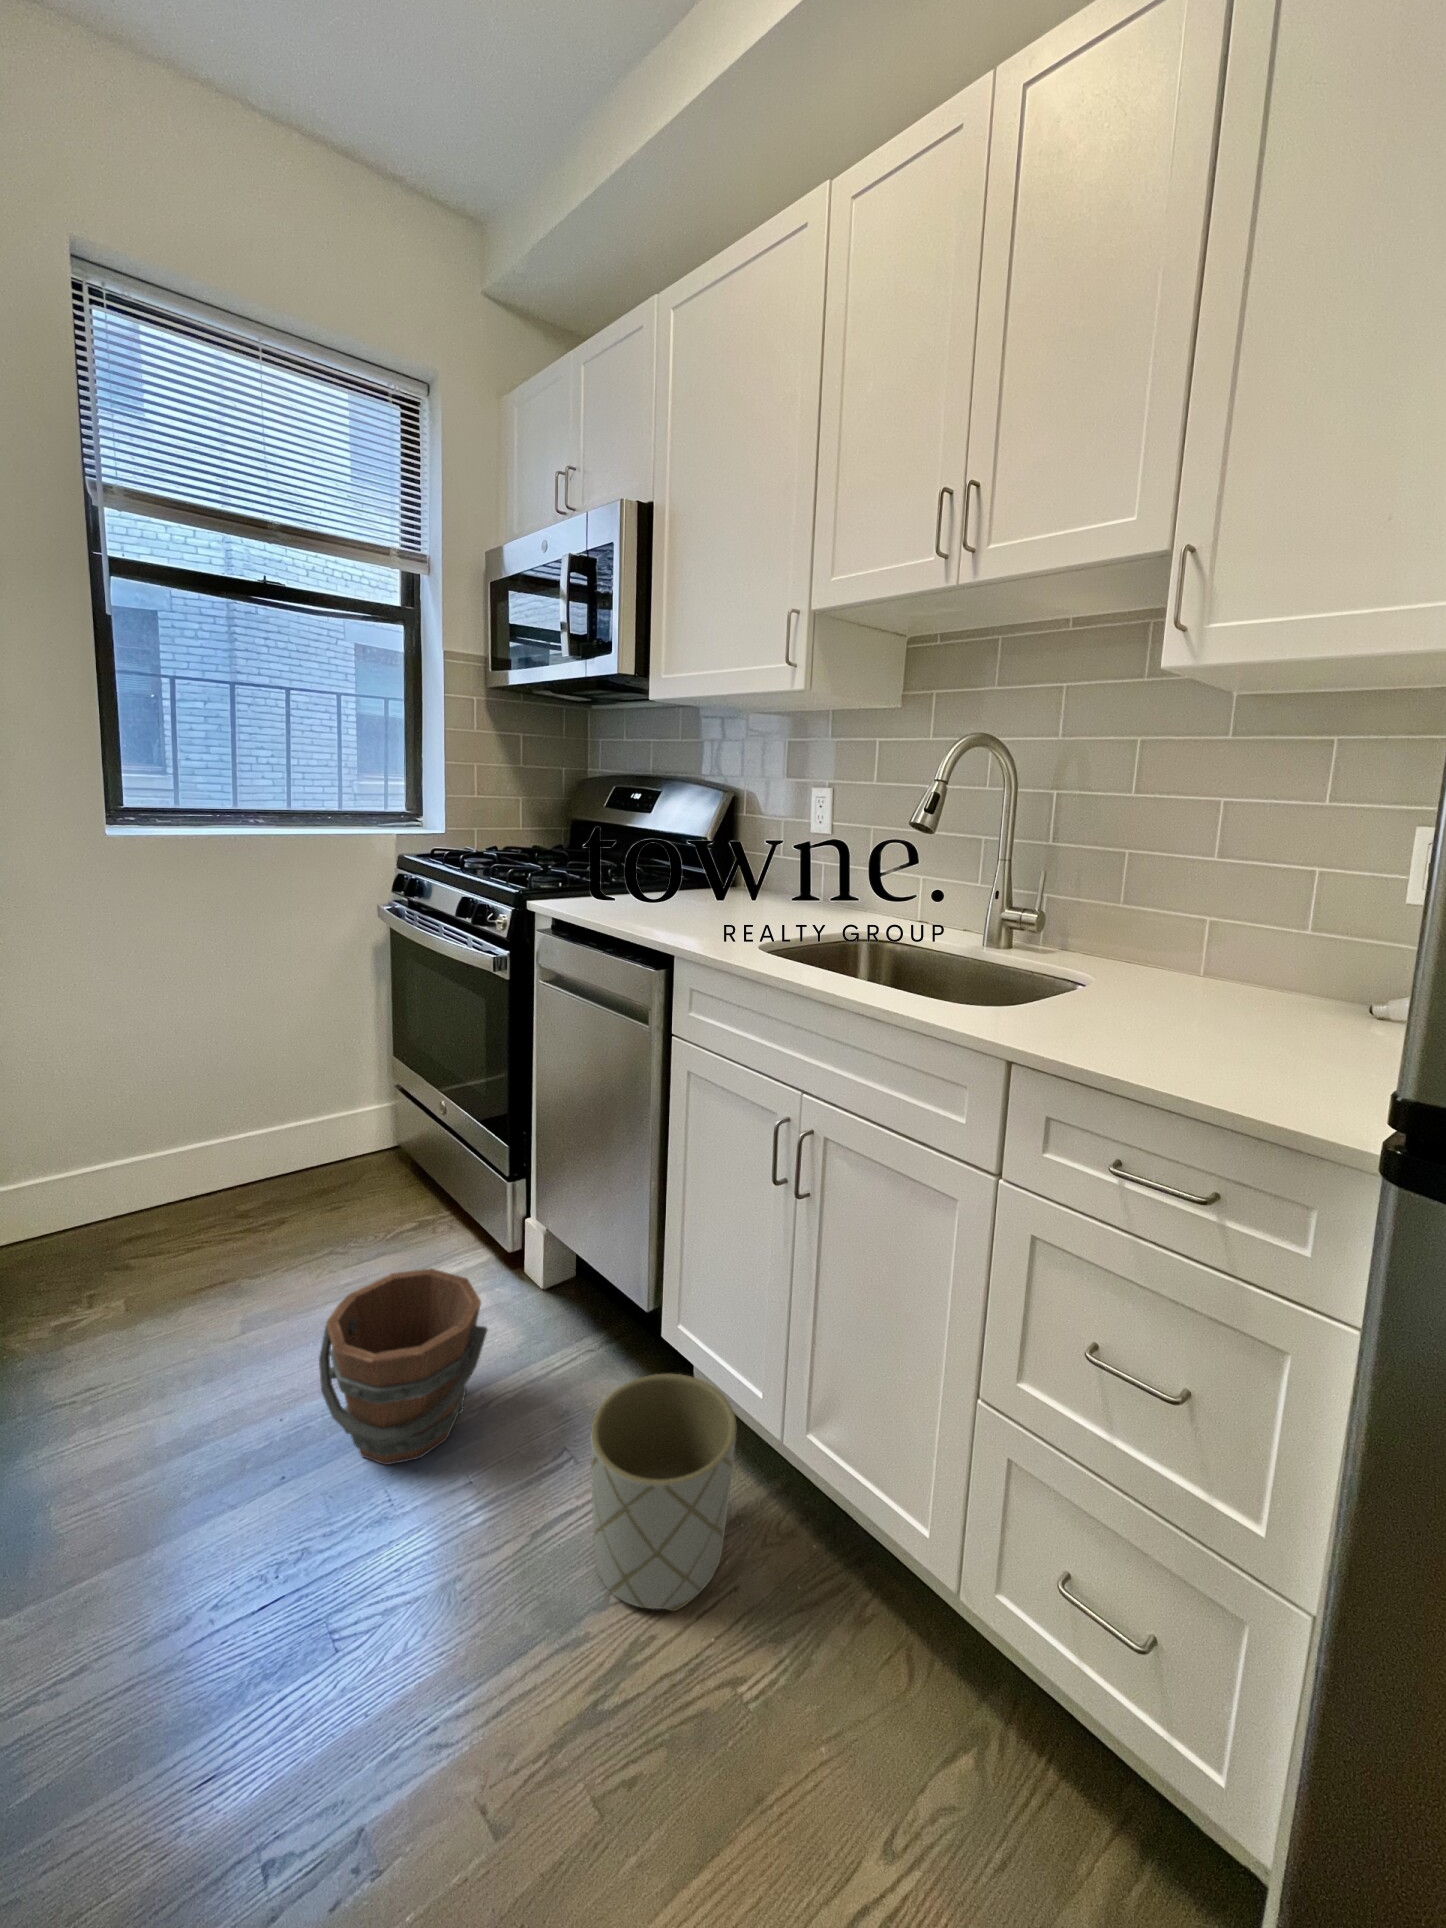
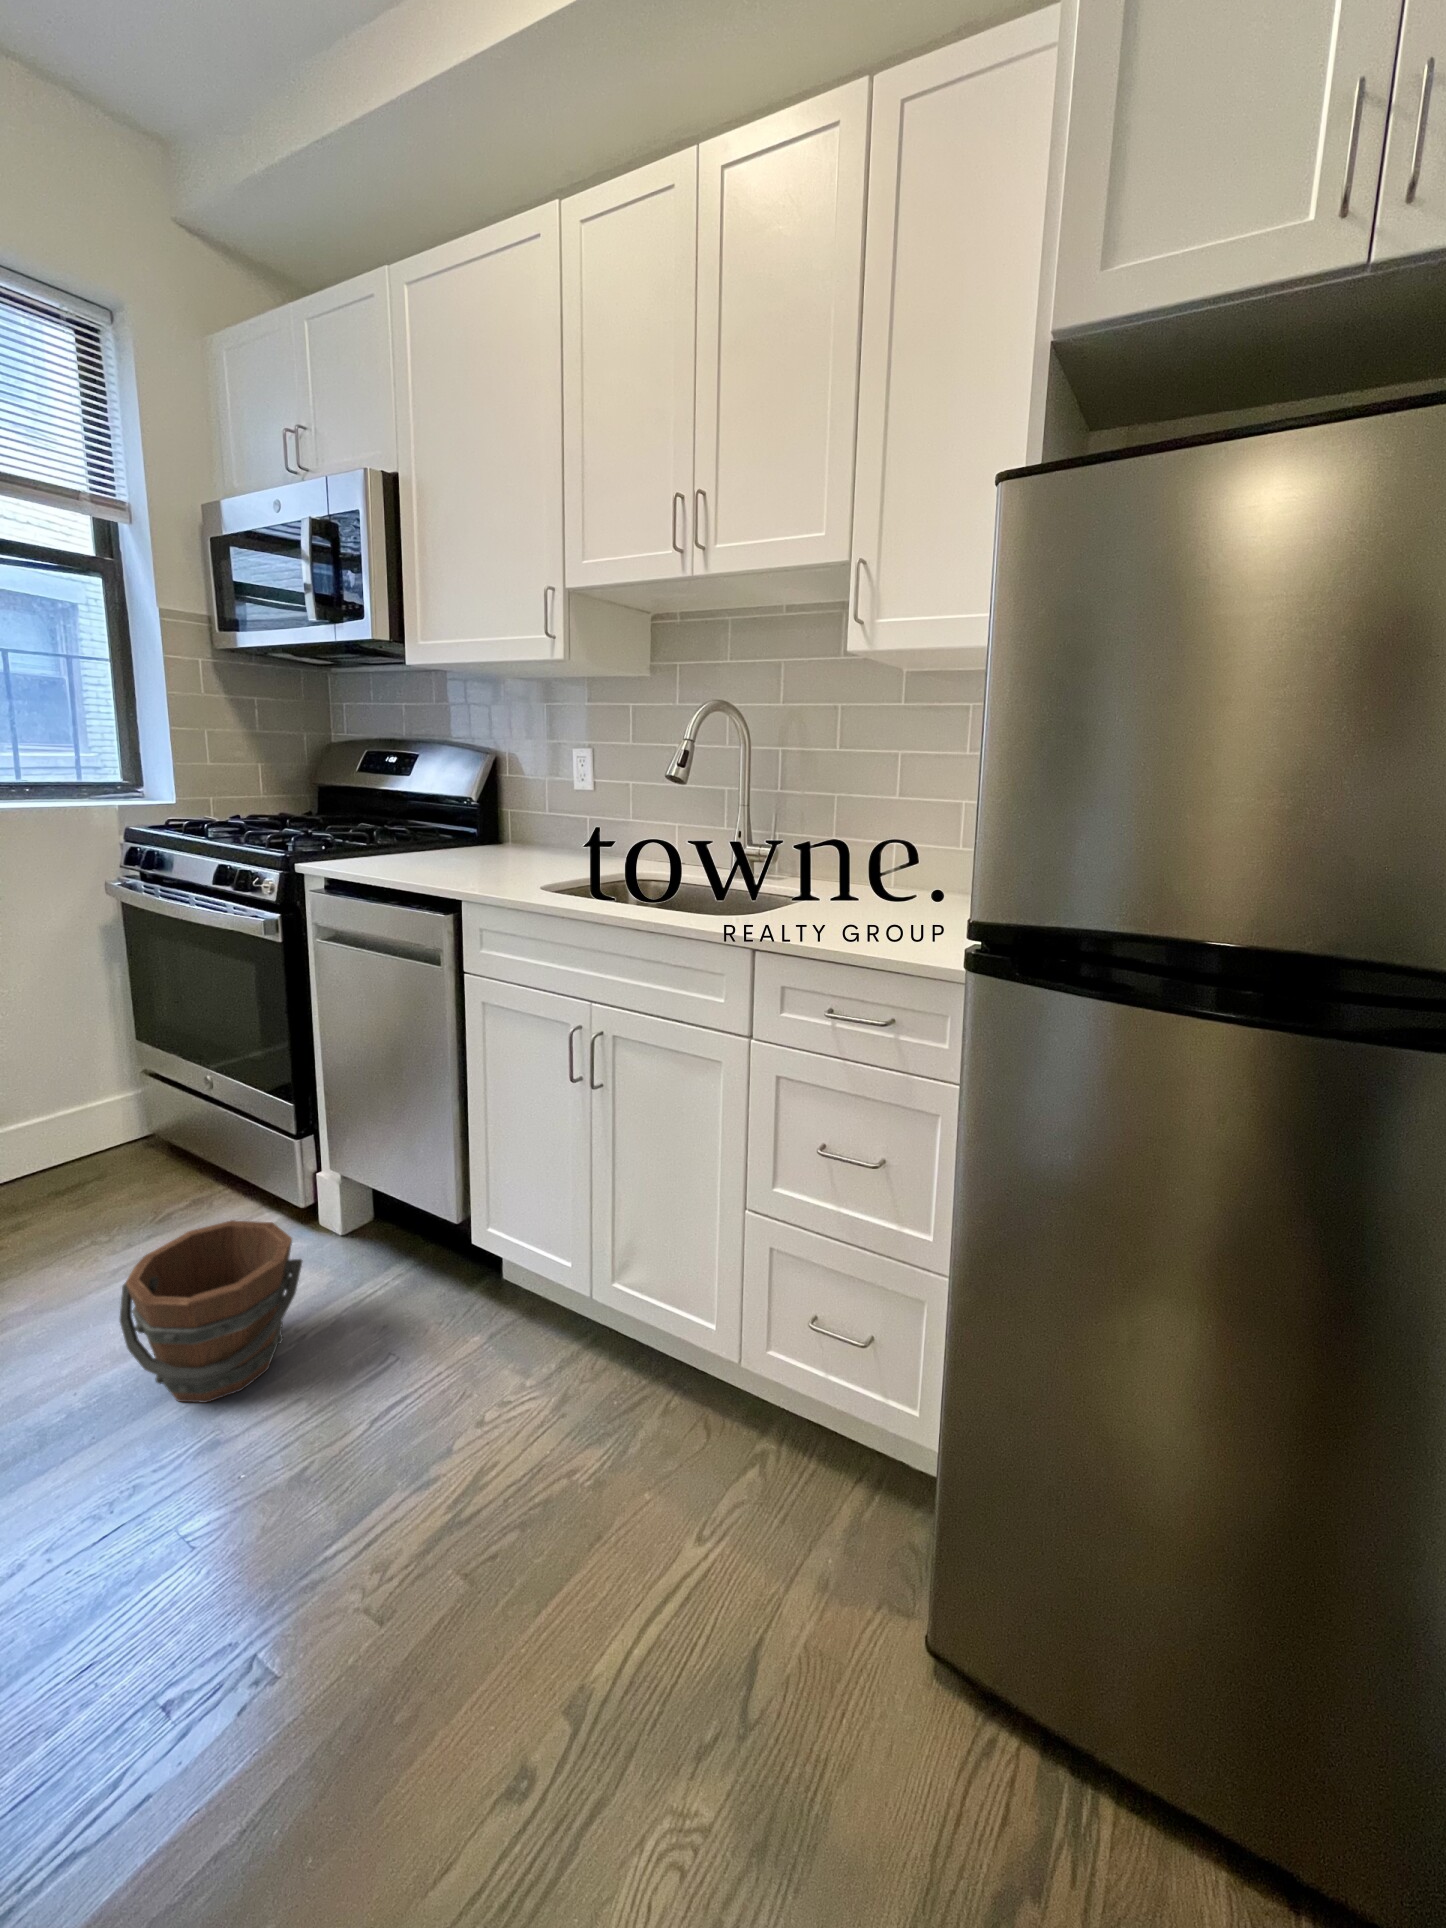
planter: present [591,1374,737,1611] -> none [424,1258,554,1444]

